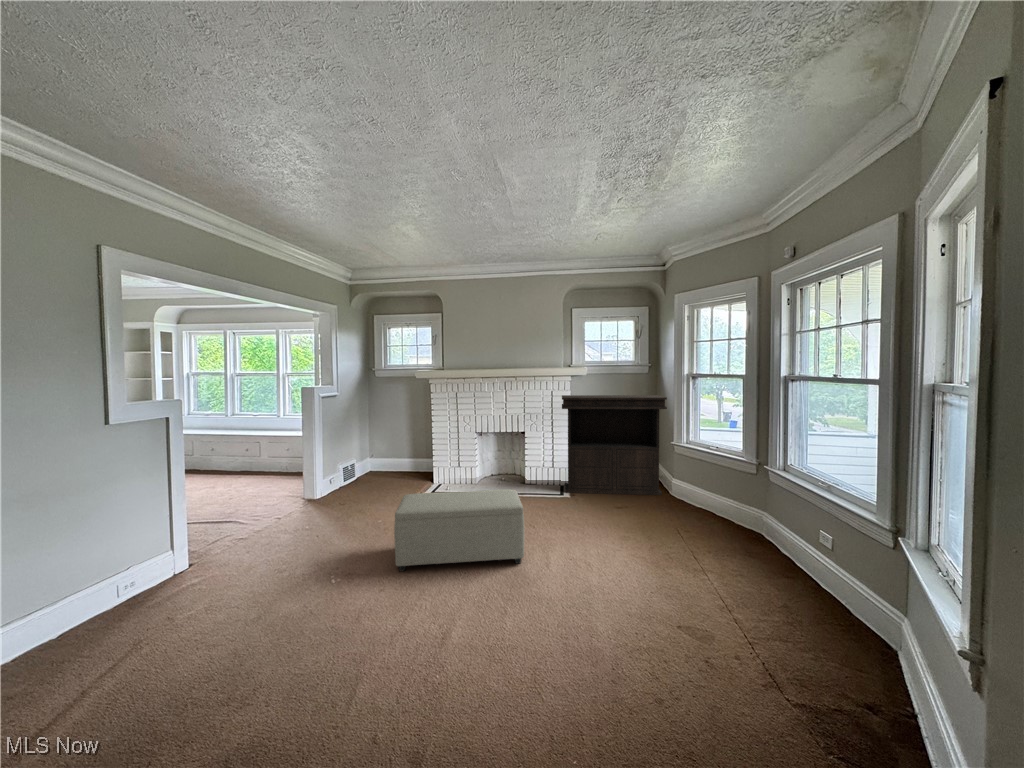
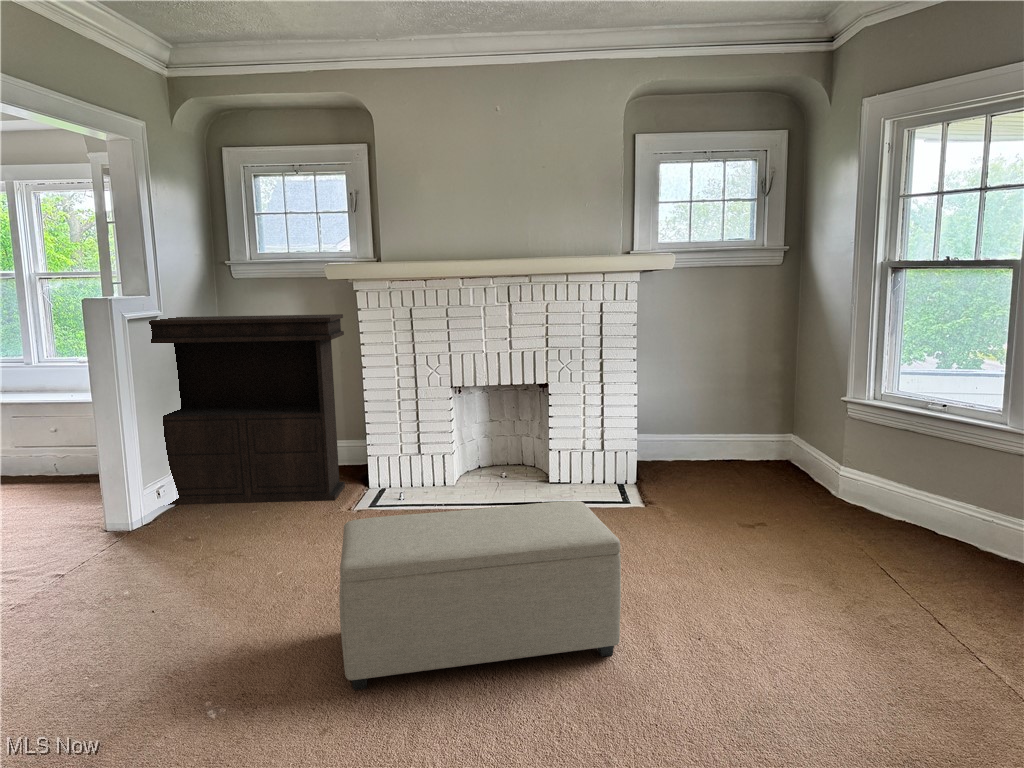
console table: present [562,395,667,495] -> present [149,314,345,504]

